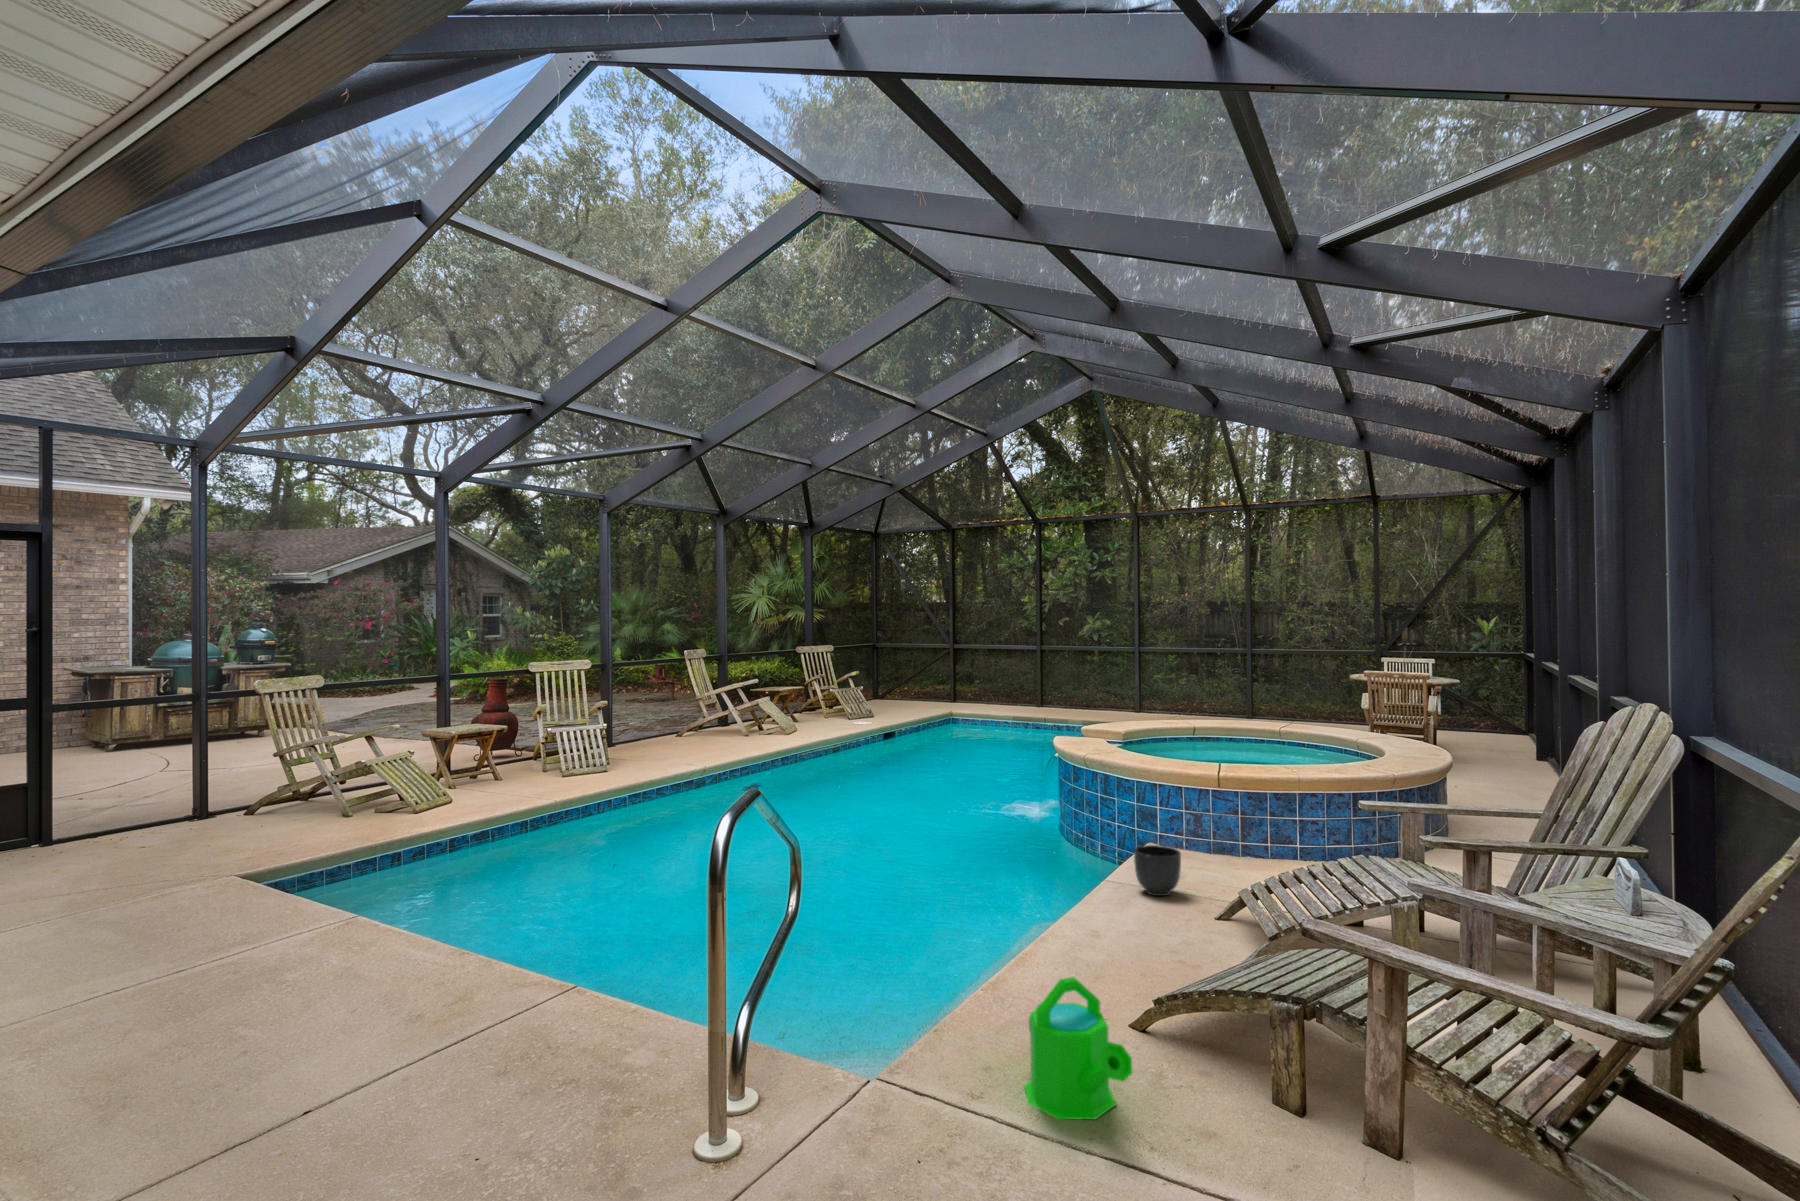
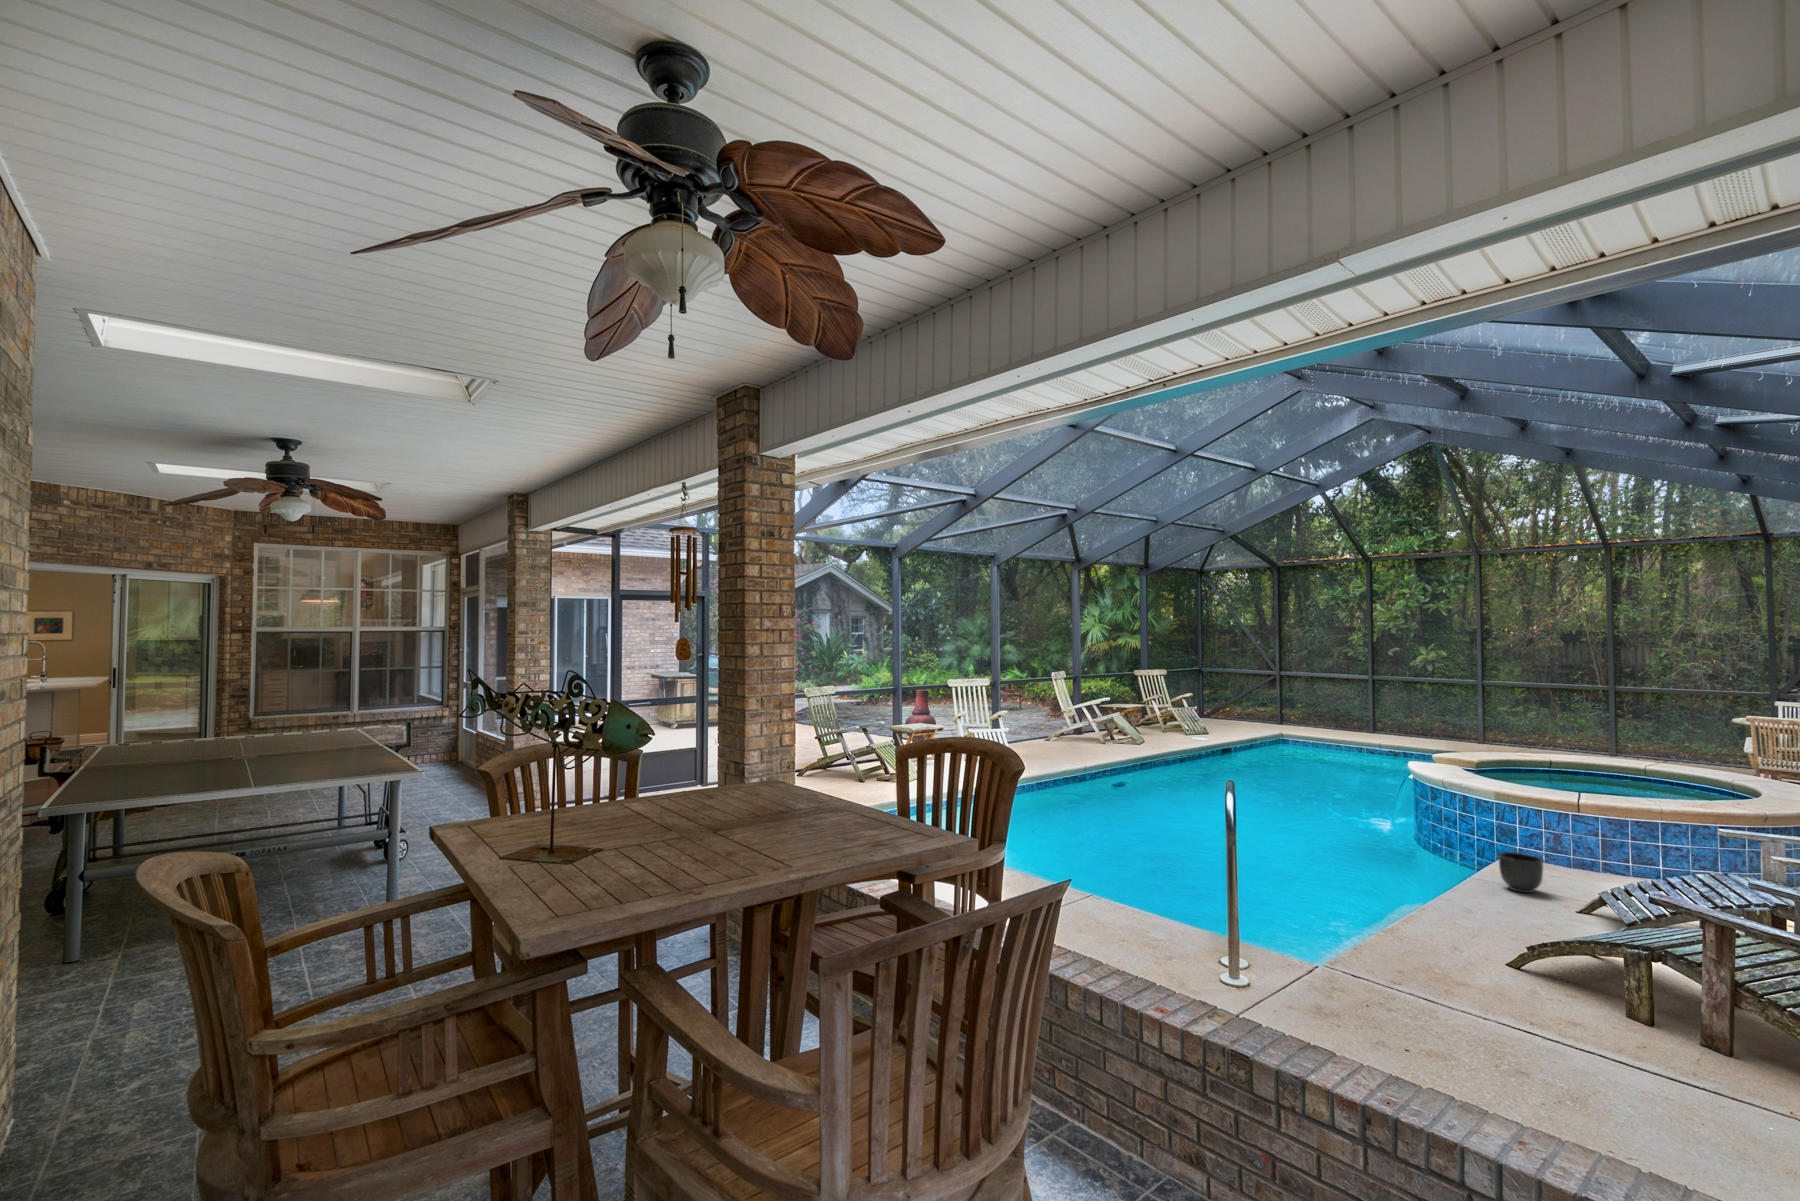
watering can: present [1024,977,1132,1119] -> none [1435,918,1521,1006]

